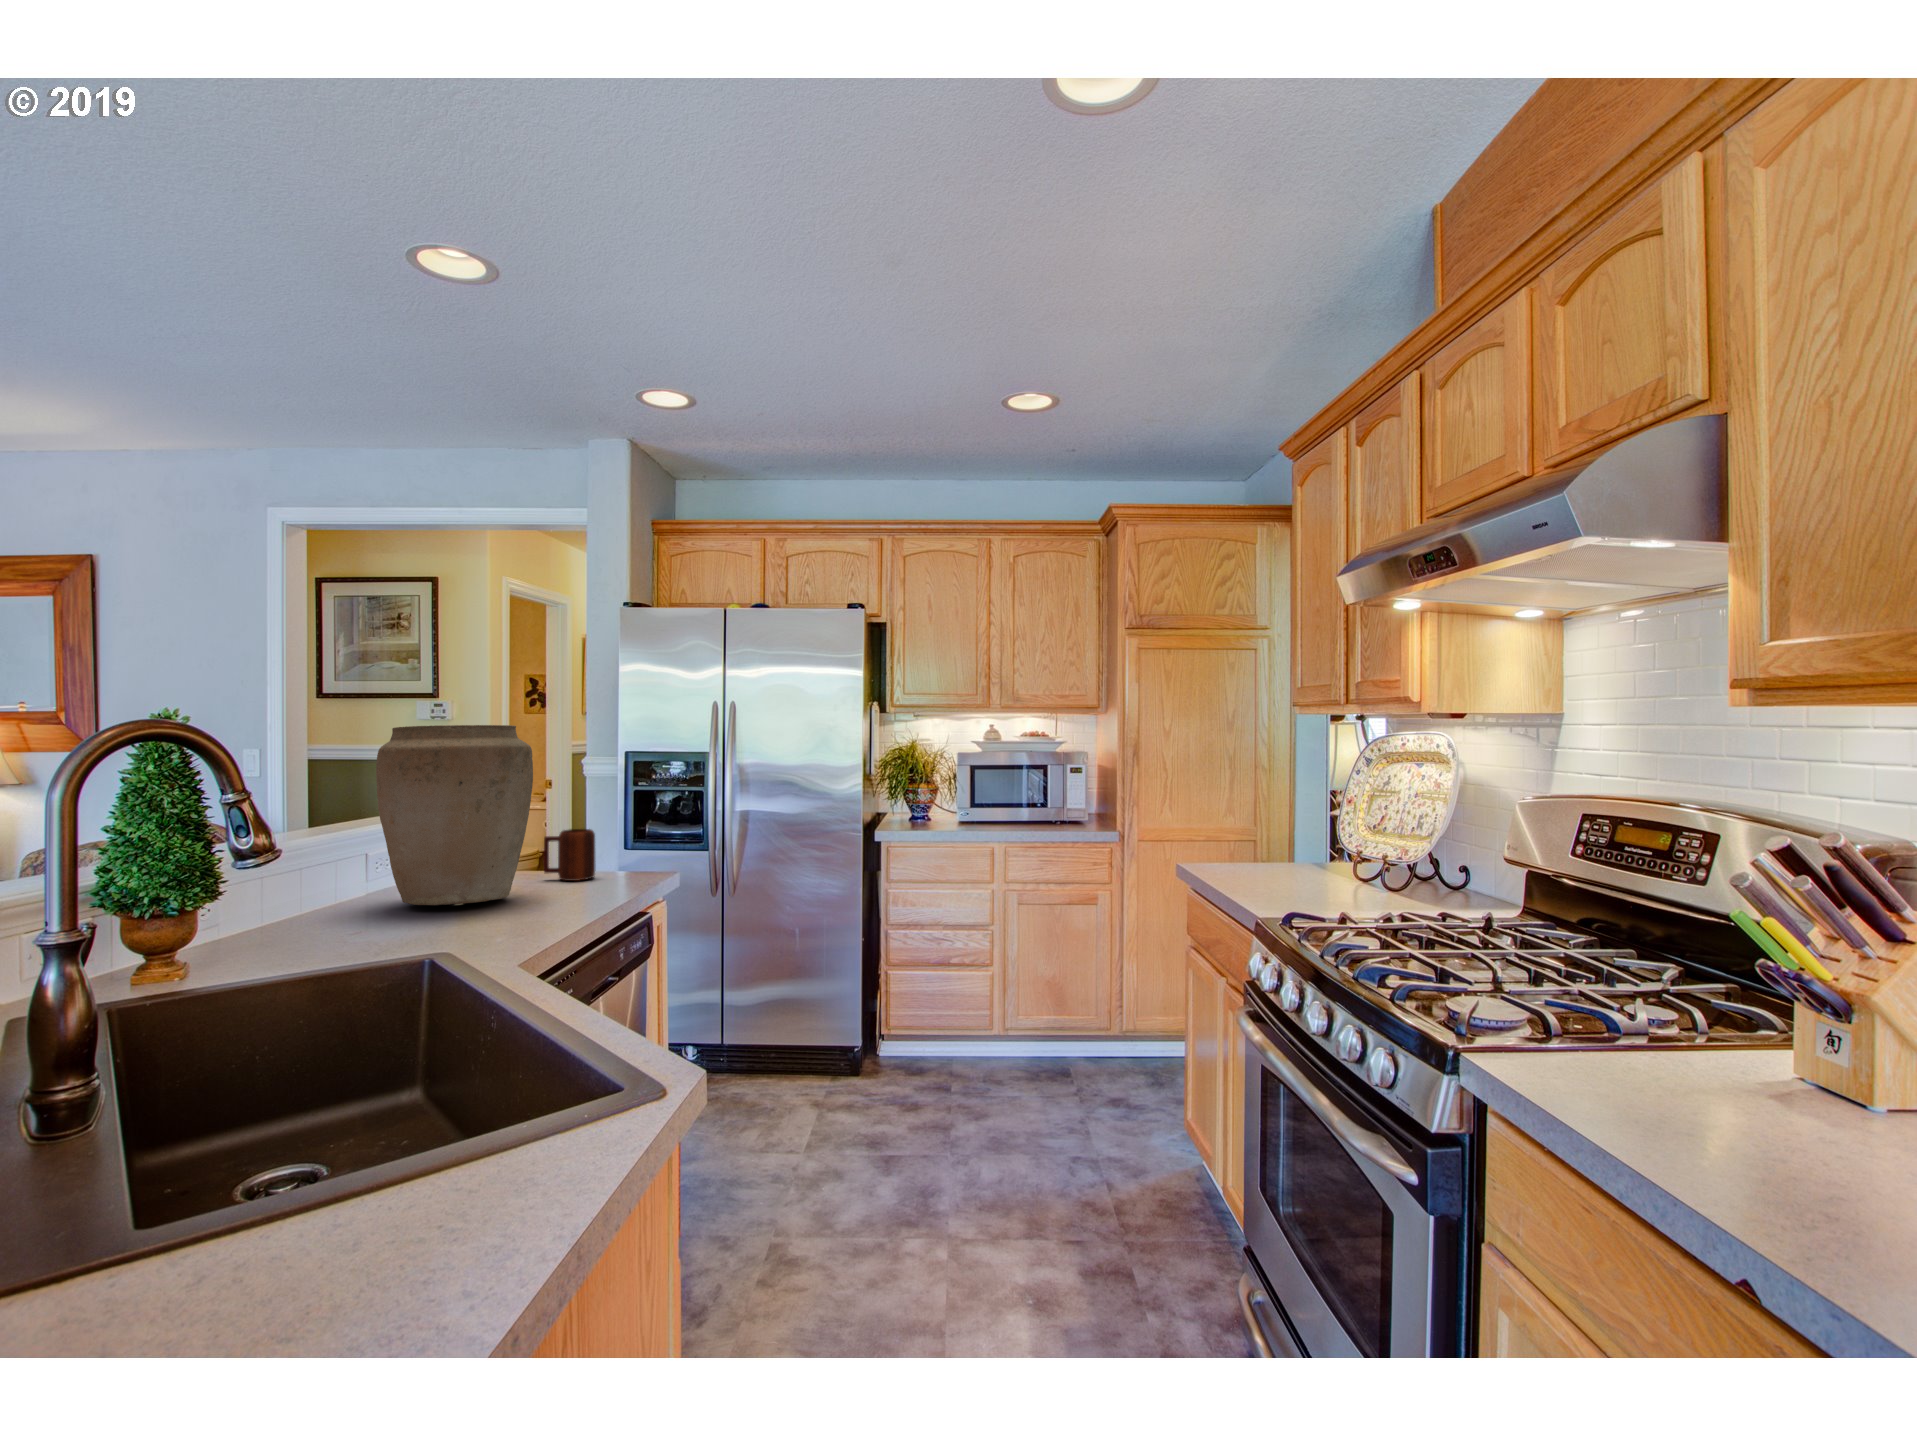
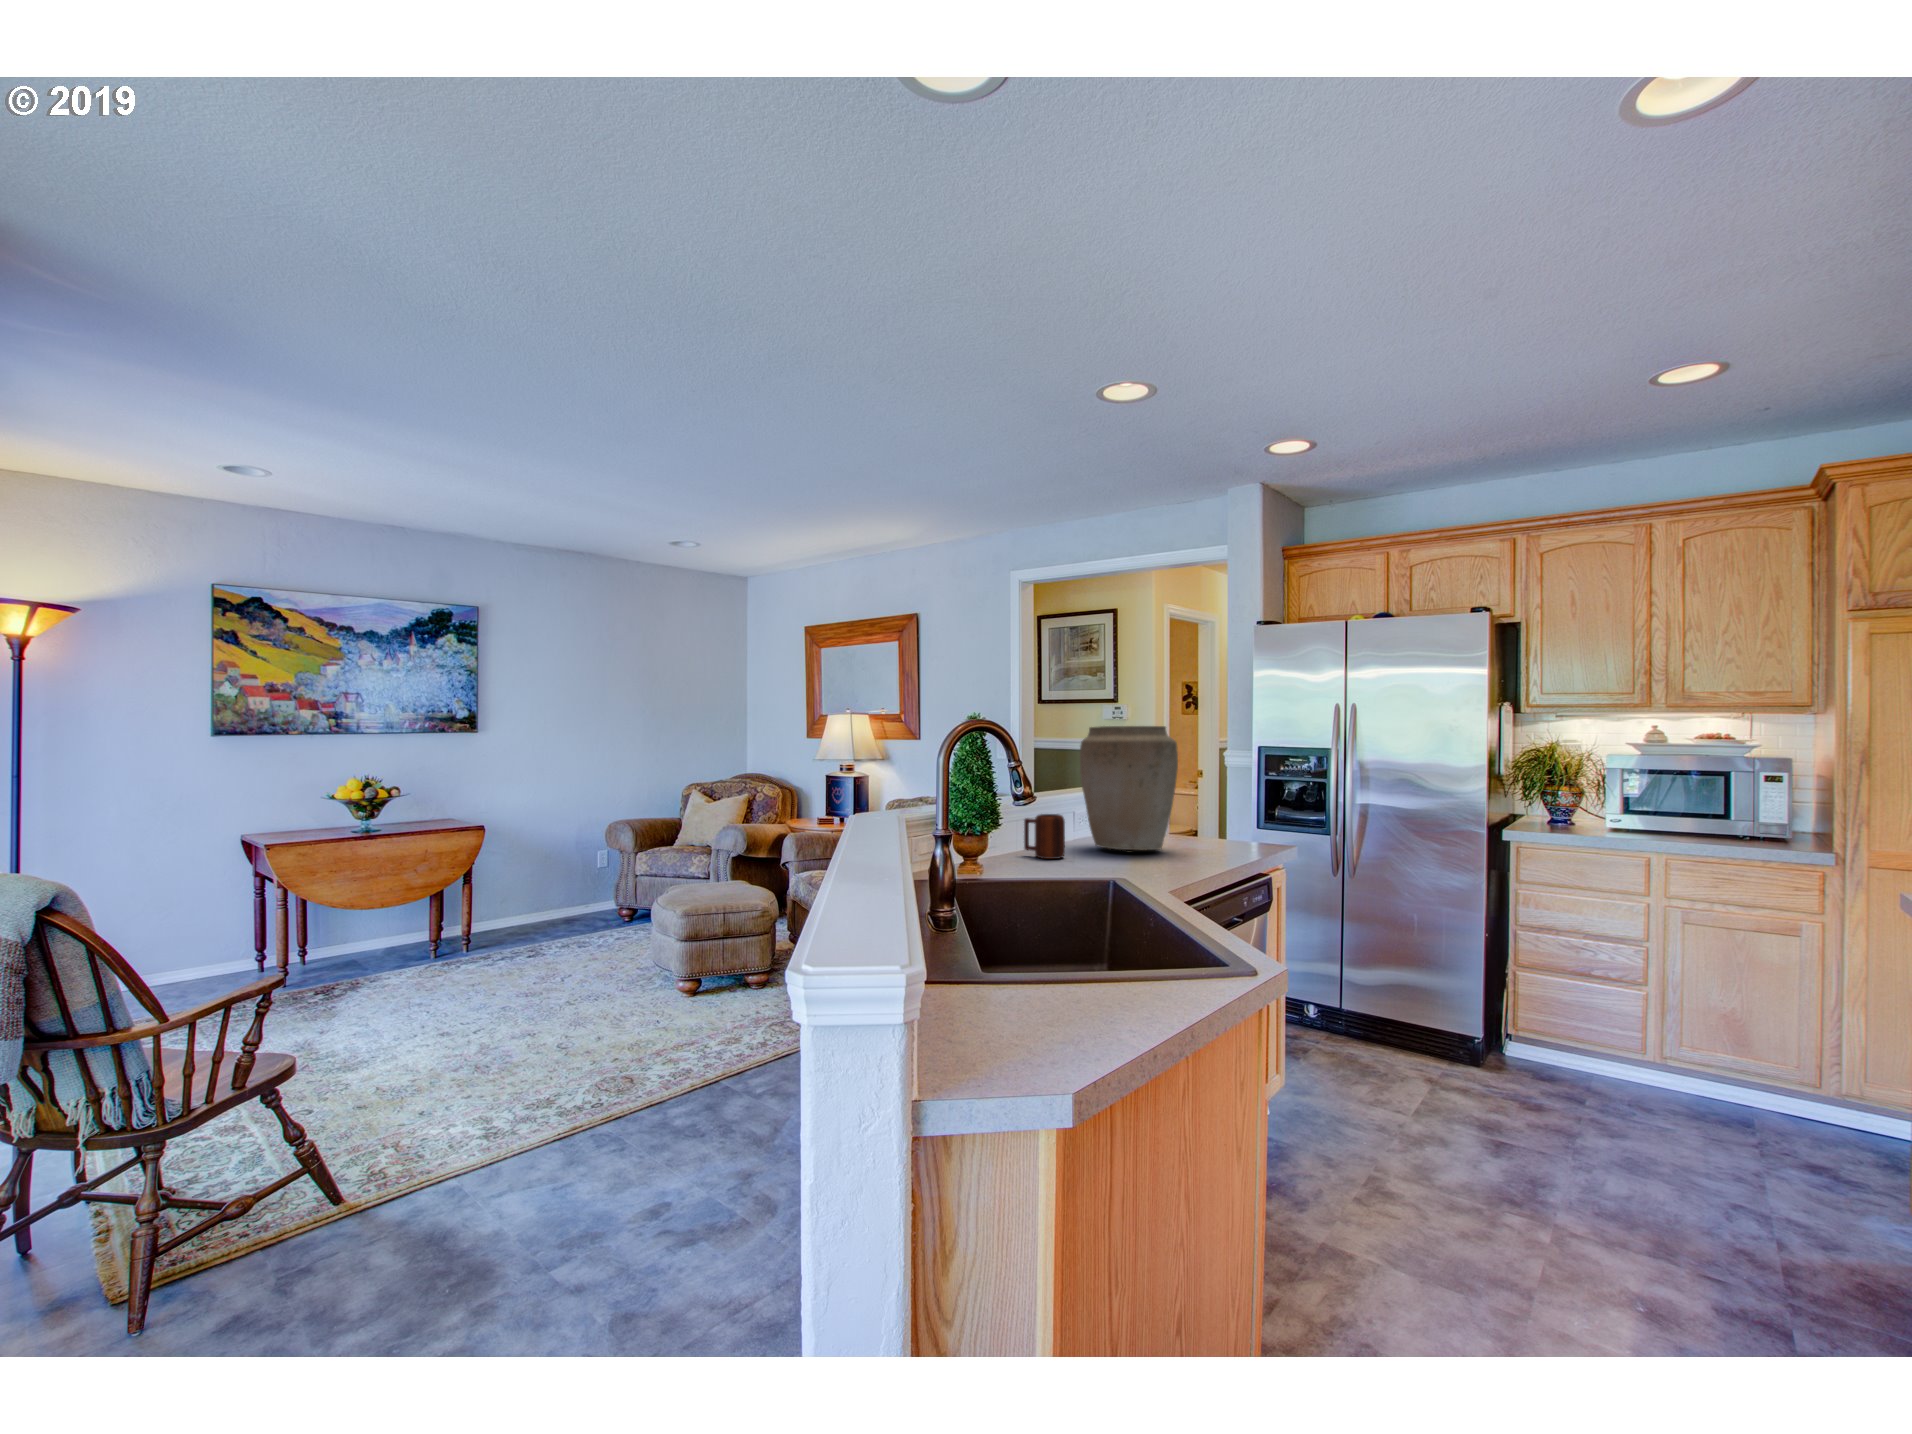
mug: present [544,829,595,881] -> present [1024,814,1065,859]

